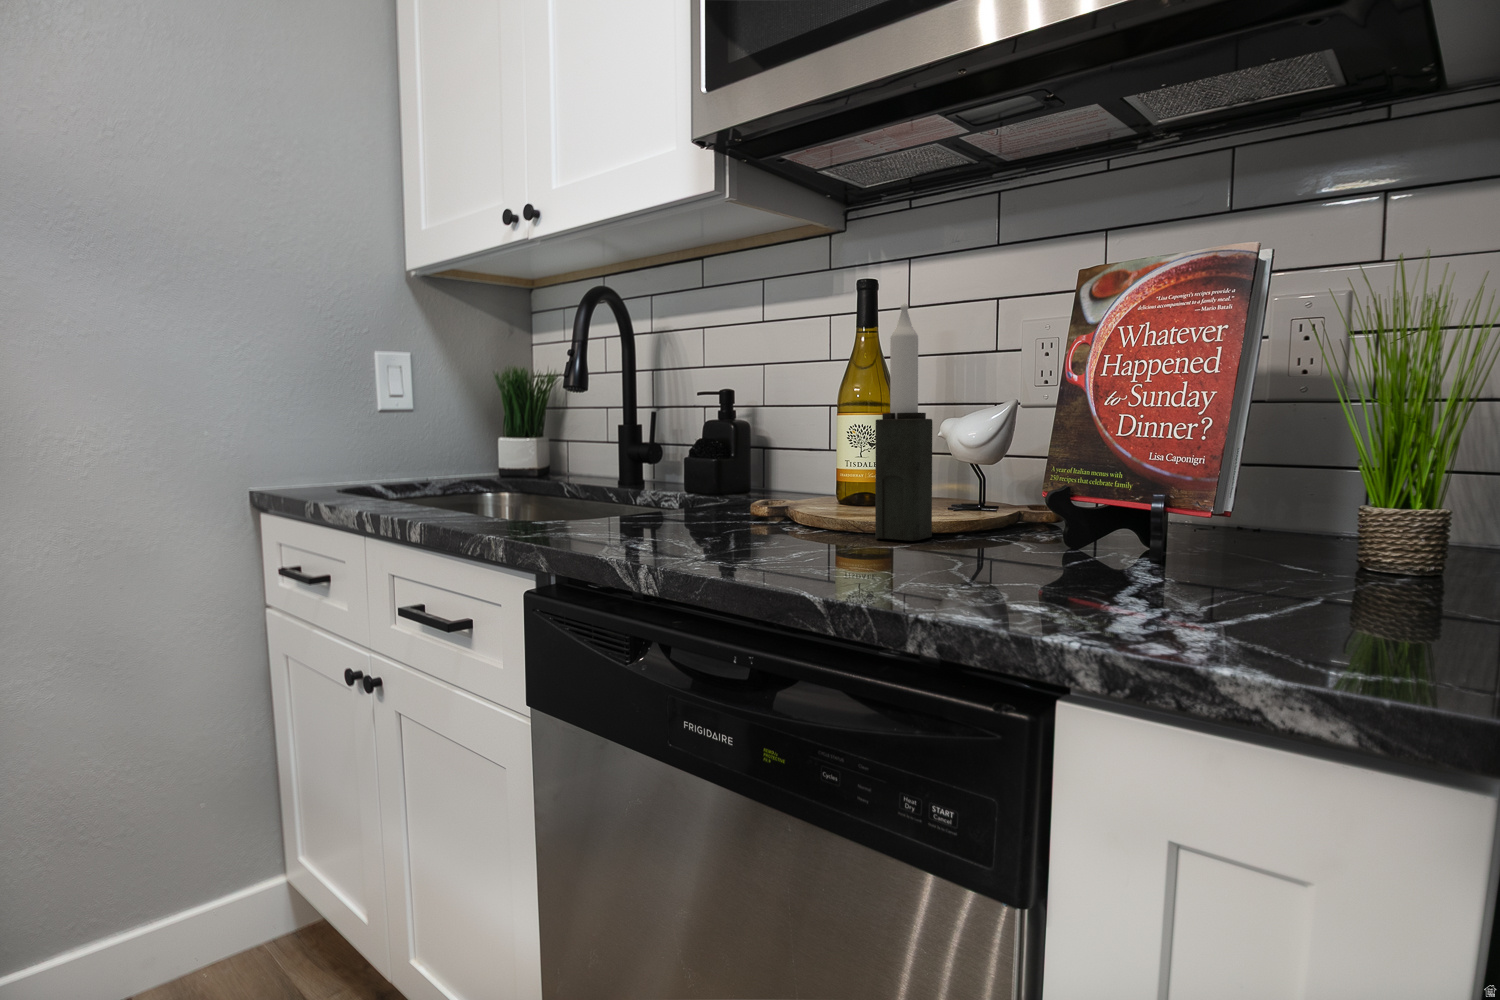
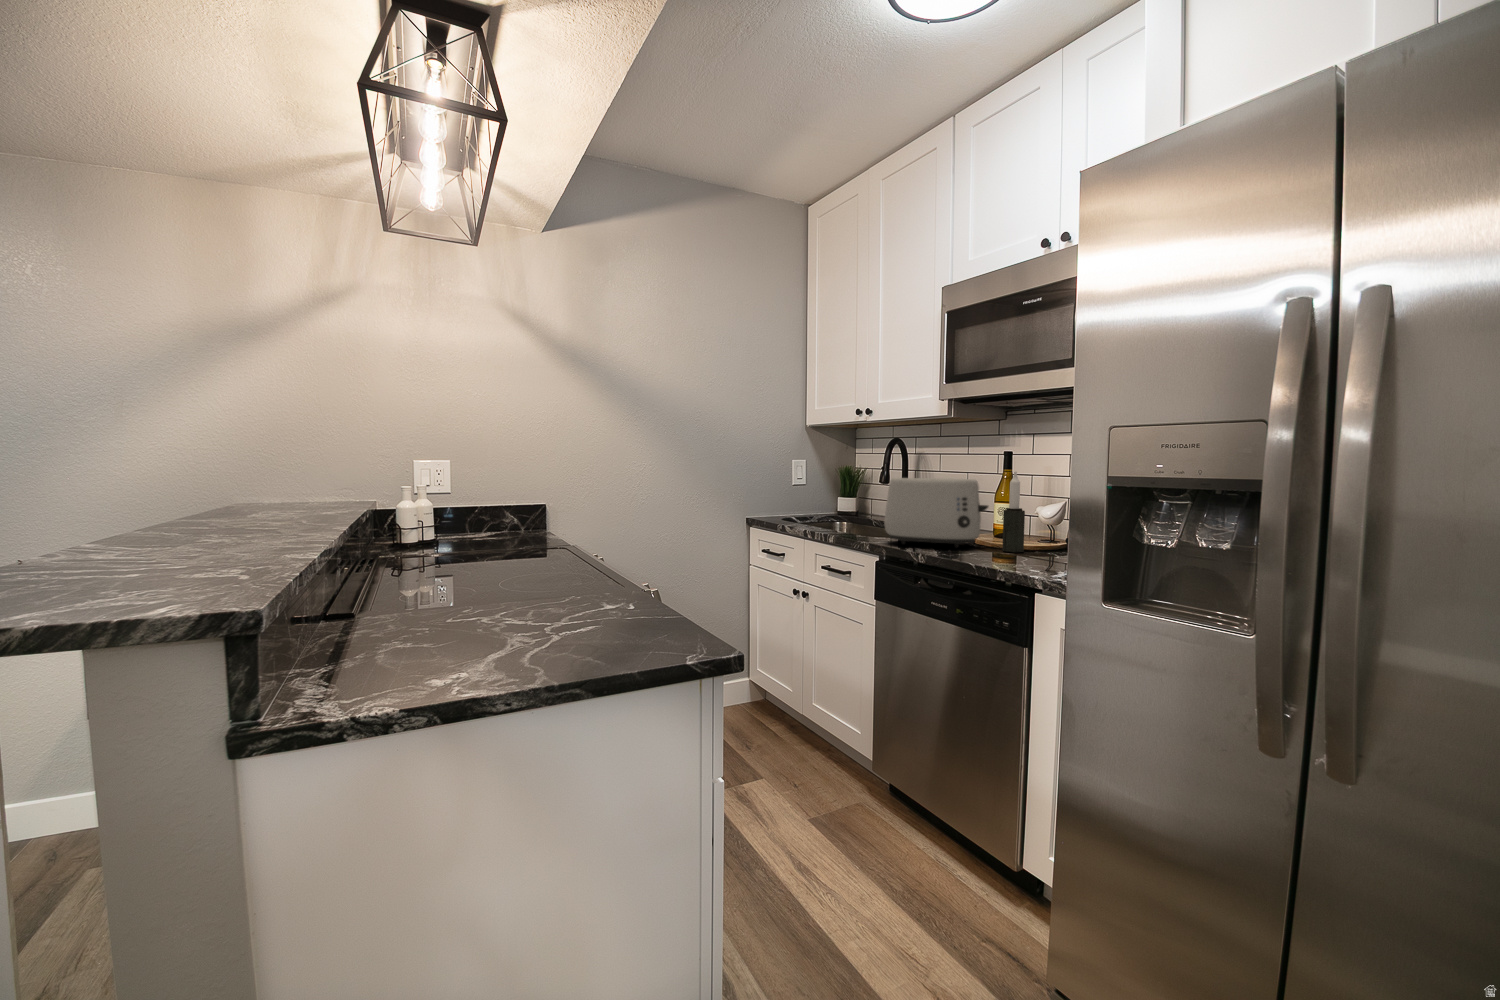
toaster: none [545,334,832,536] -> present [884,478,988,548]

